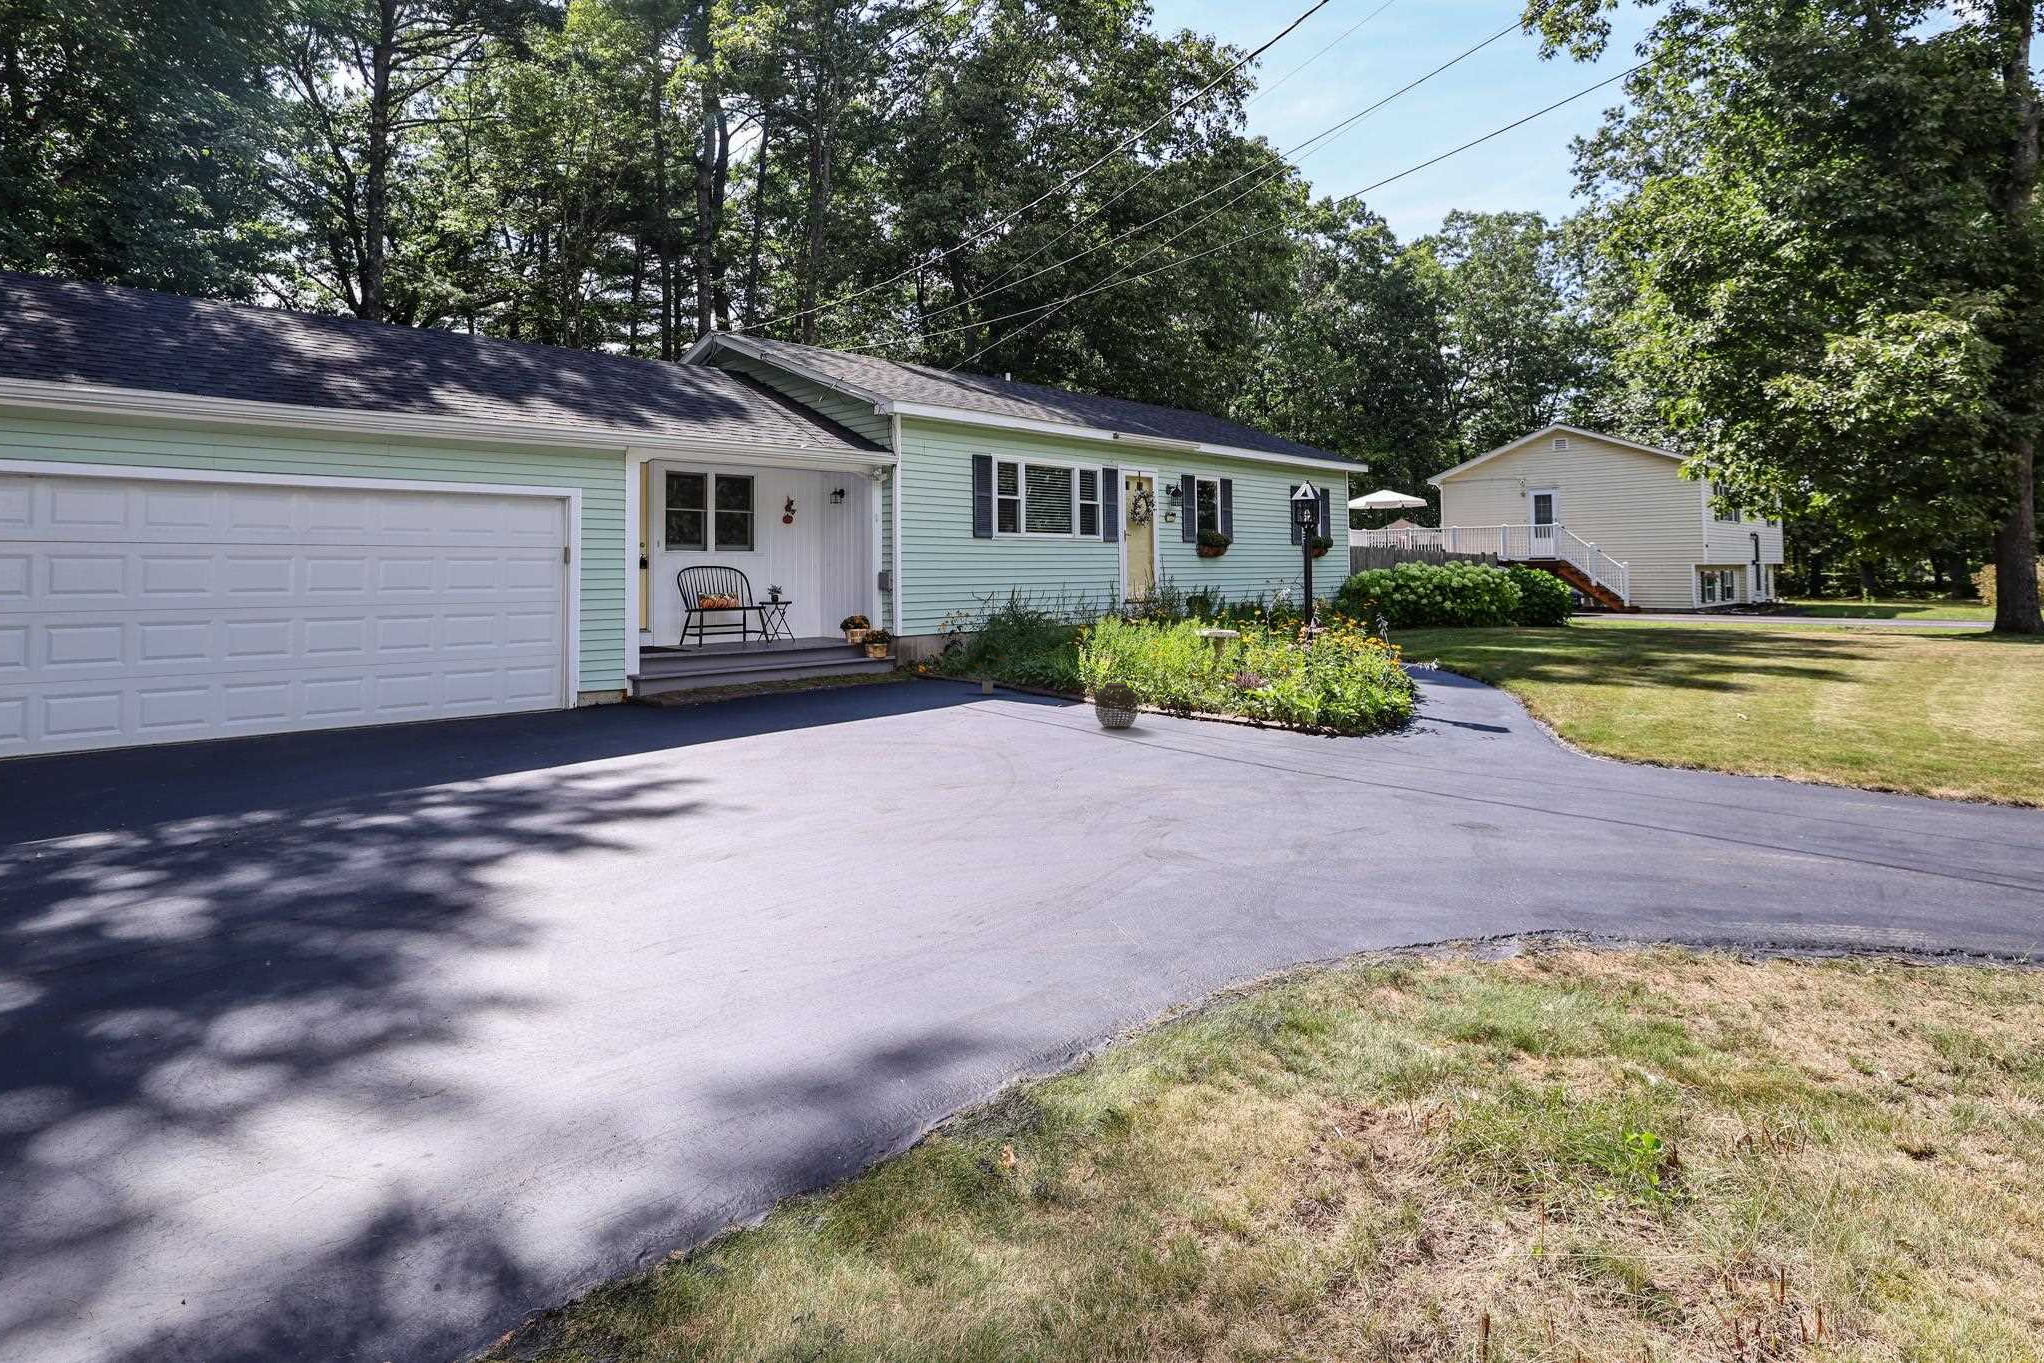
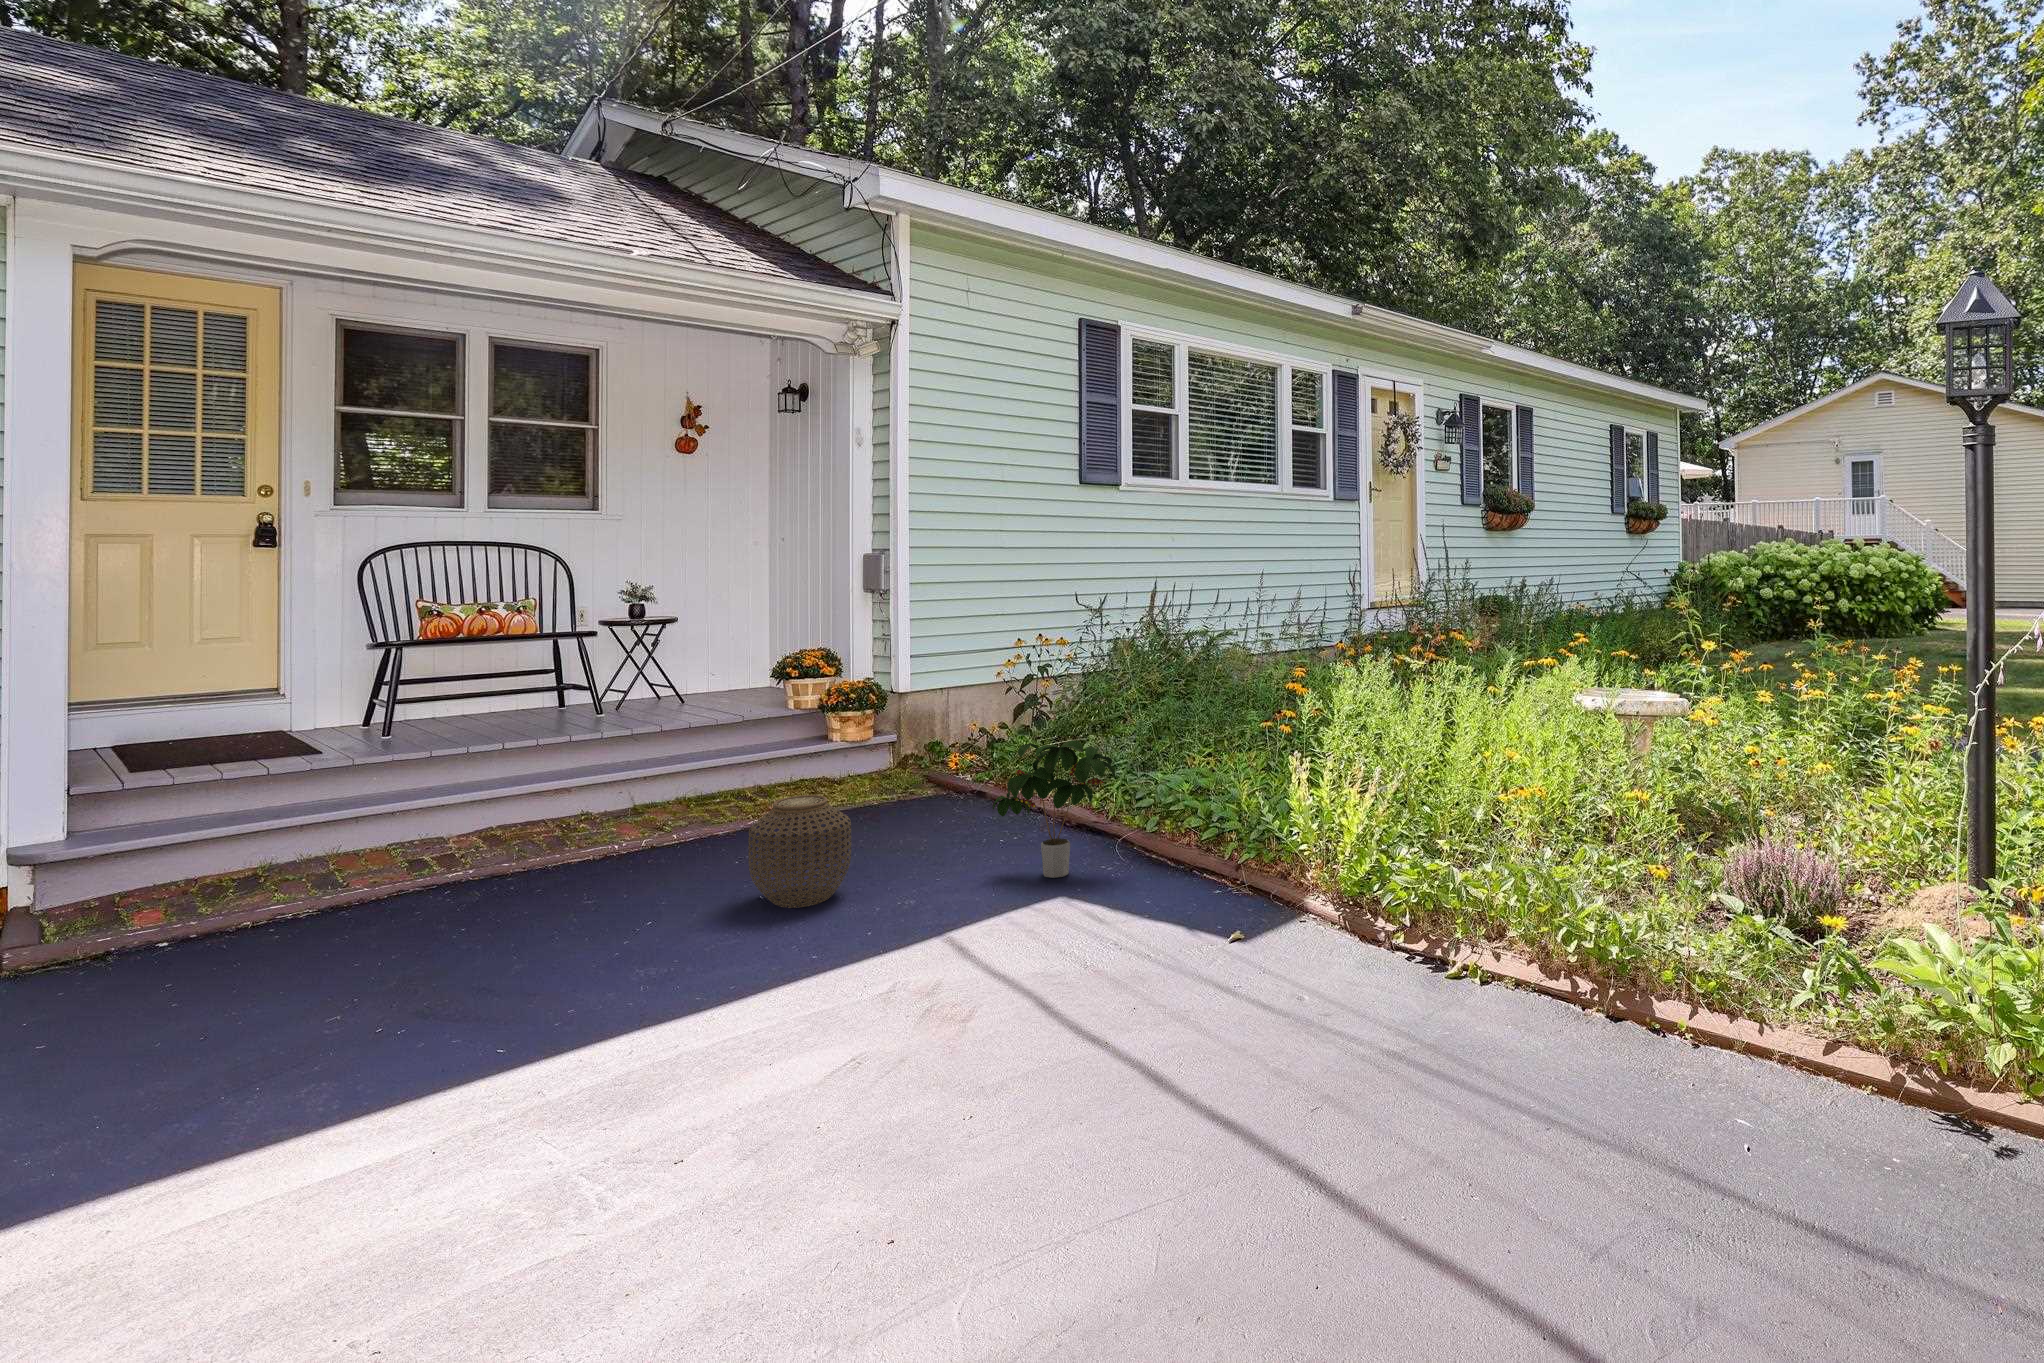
woven basket: present [1095,683,1138,729] -> present [748,795,851,908]

